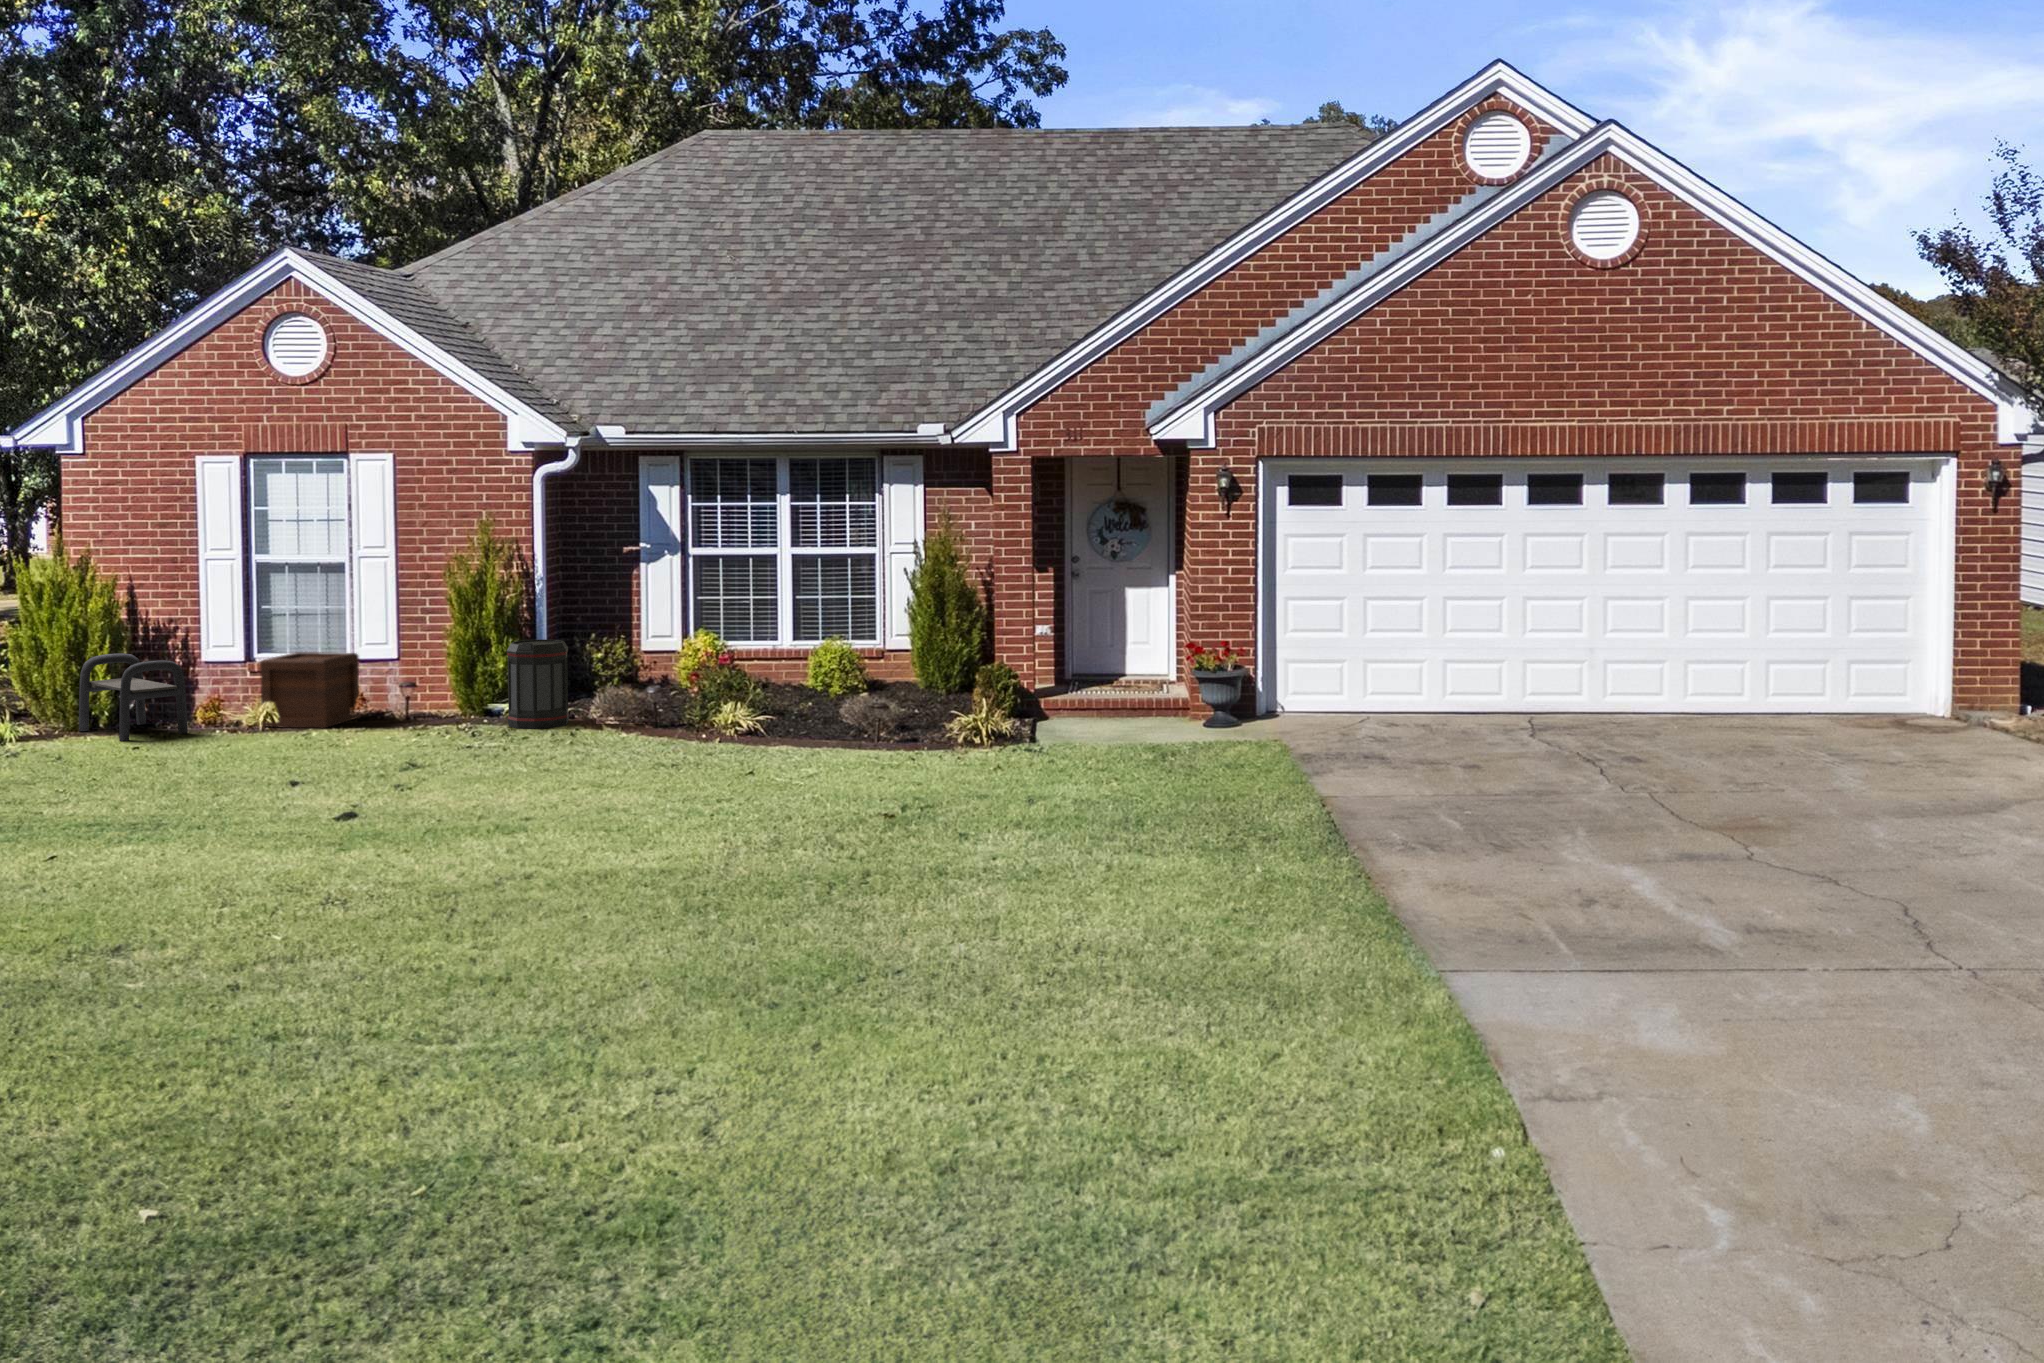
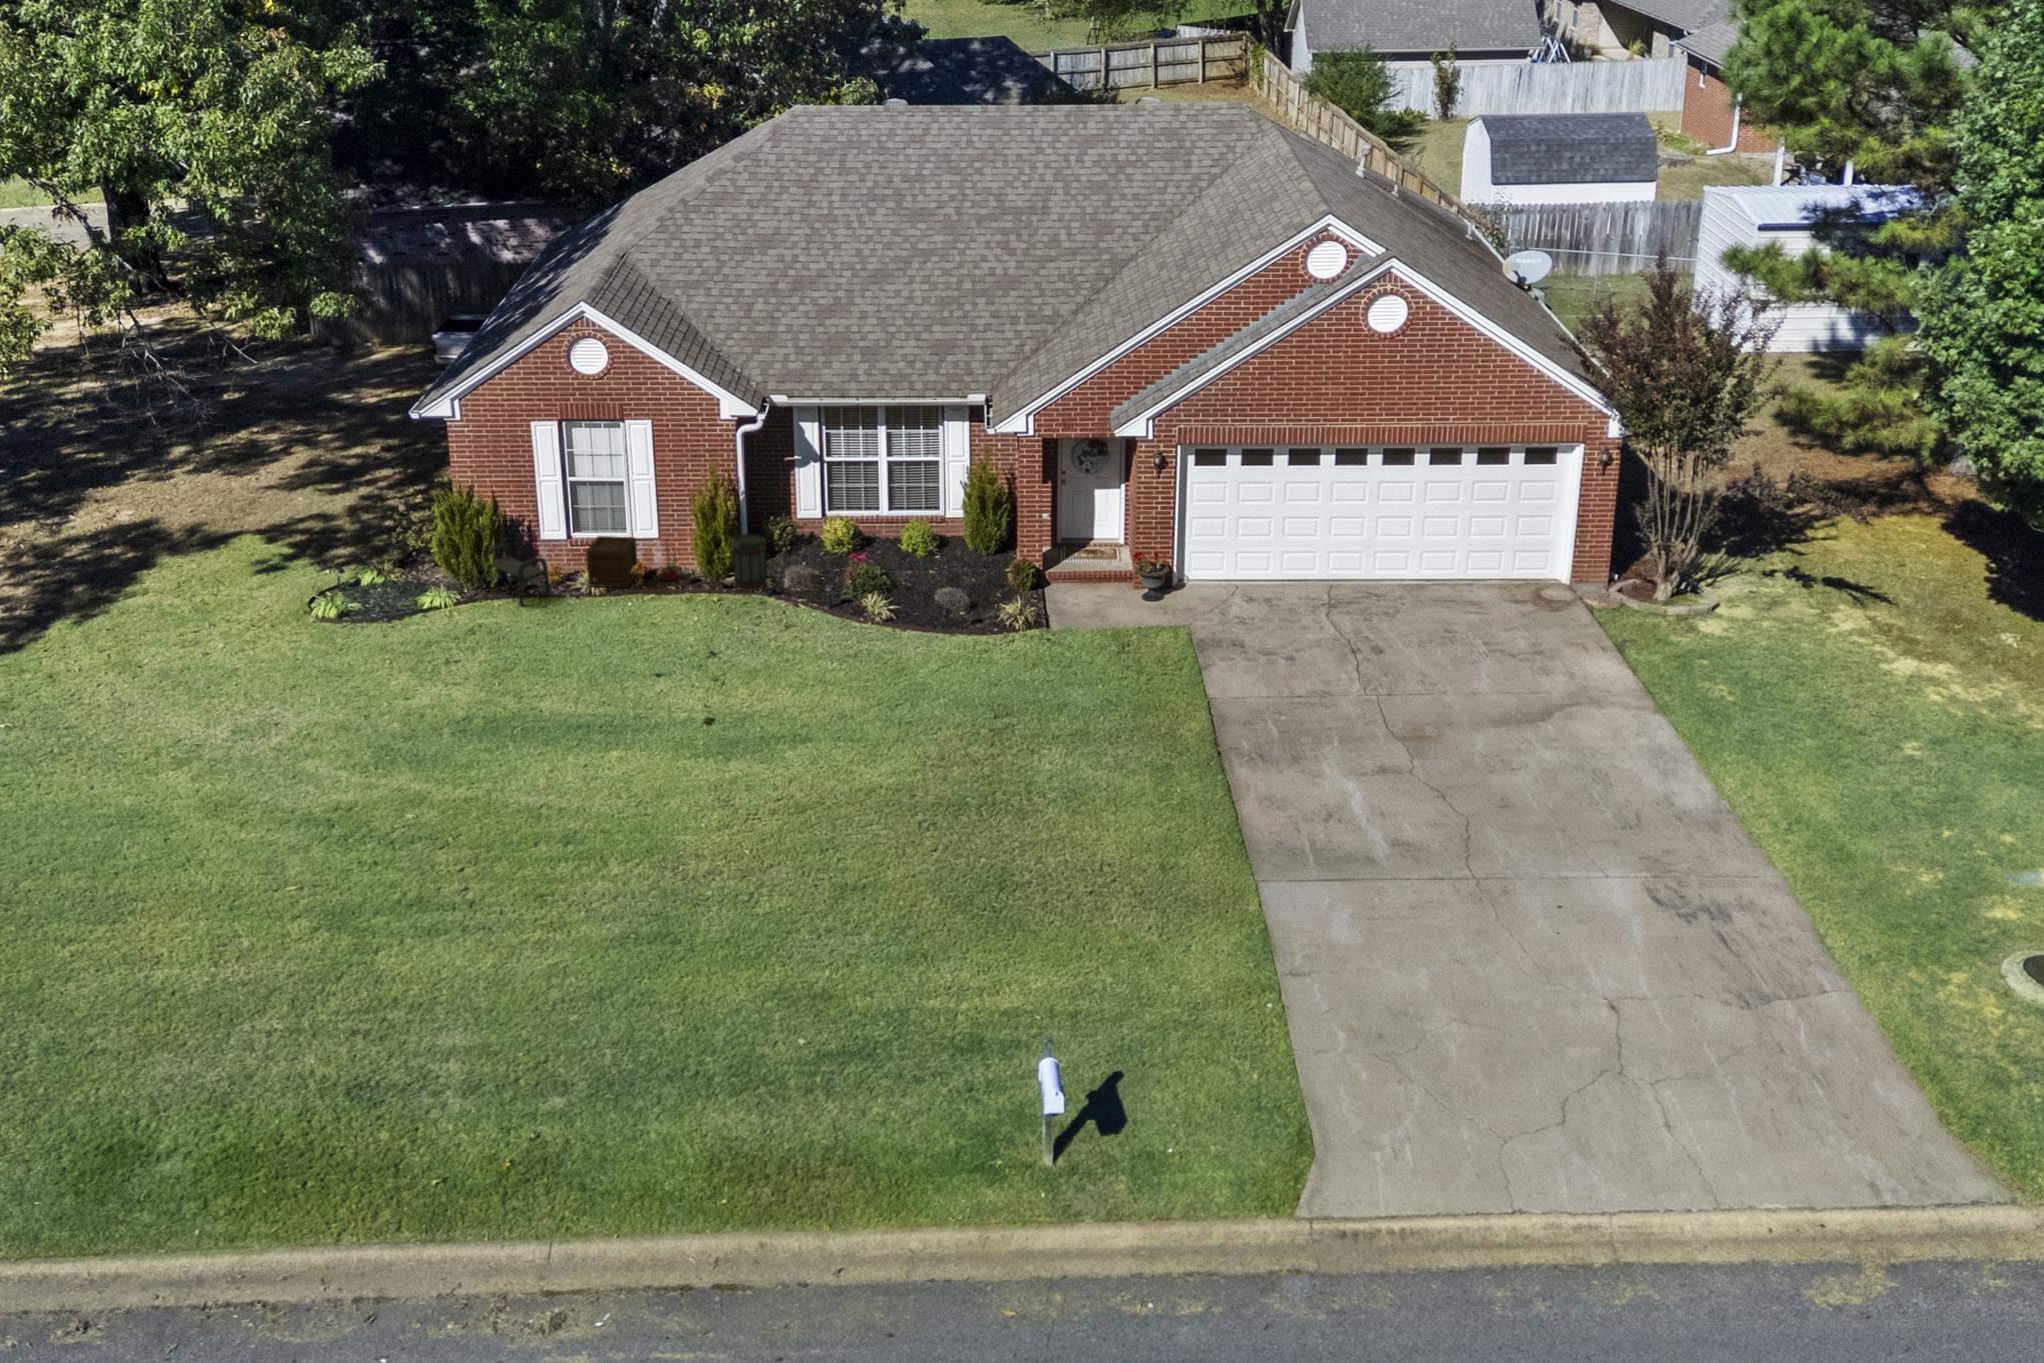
decorative plant: none [393,653,422,722] -> present [661,542,678,581]

